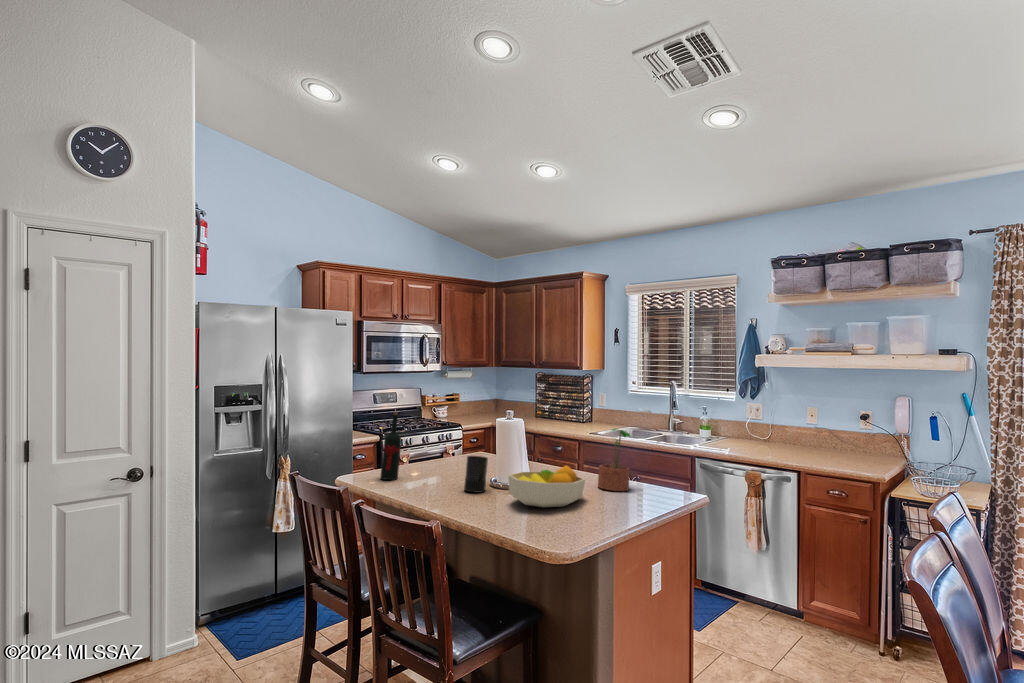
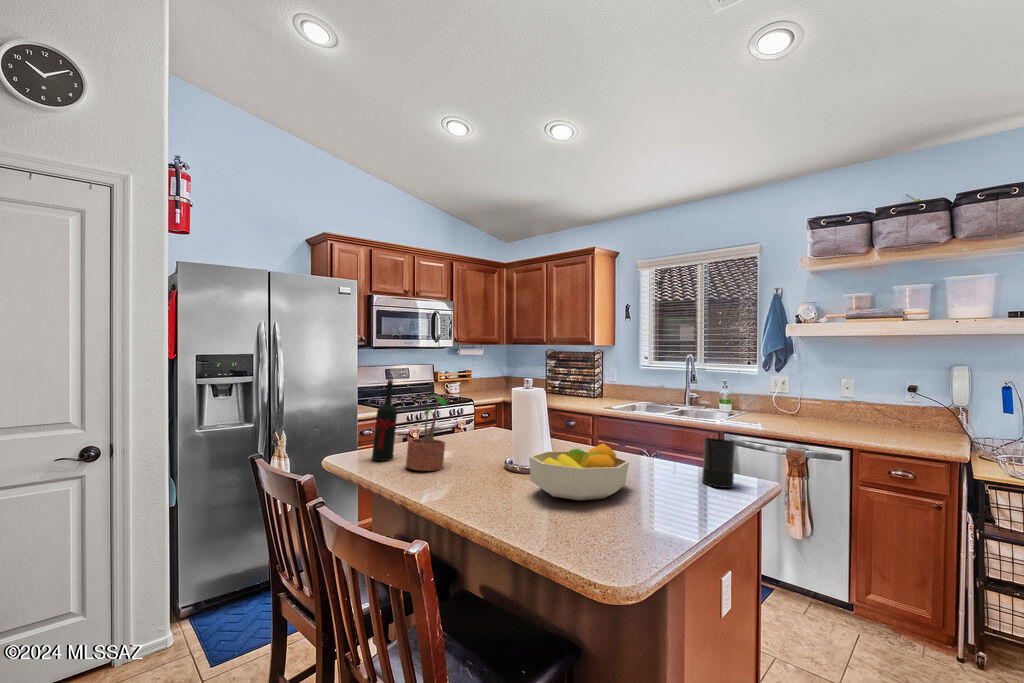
potted plant: present [598,429,631,491] -> present [406,396,448,471]
candle: present [464,456,488,493] -> present [702,438,735,488]

